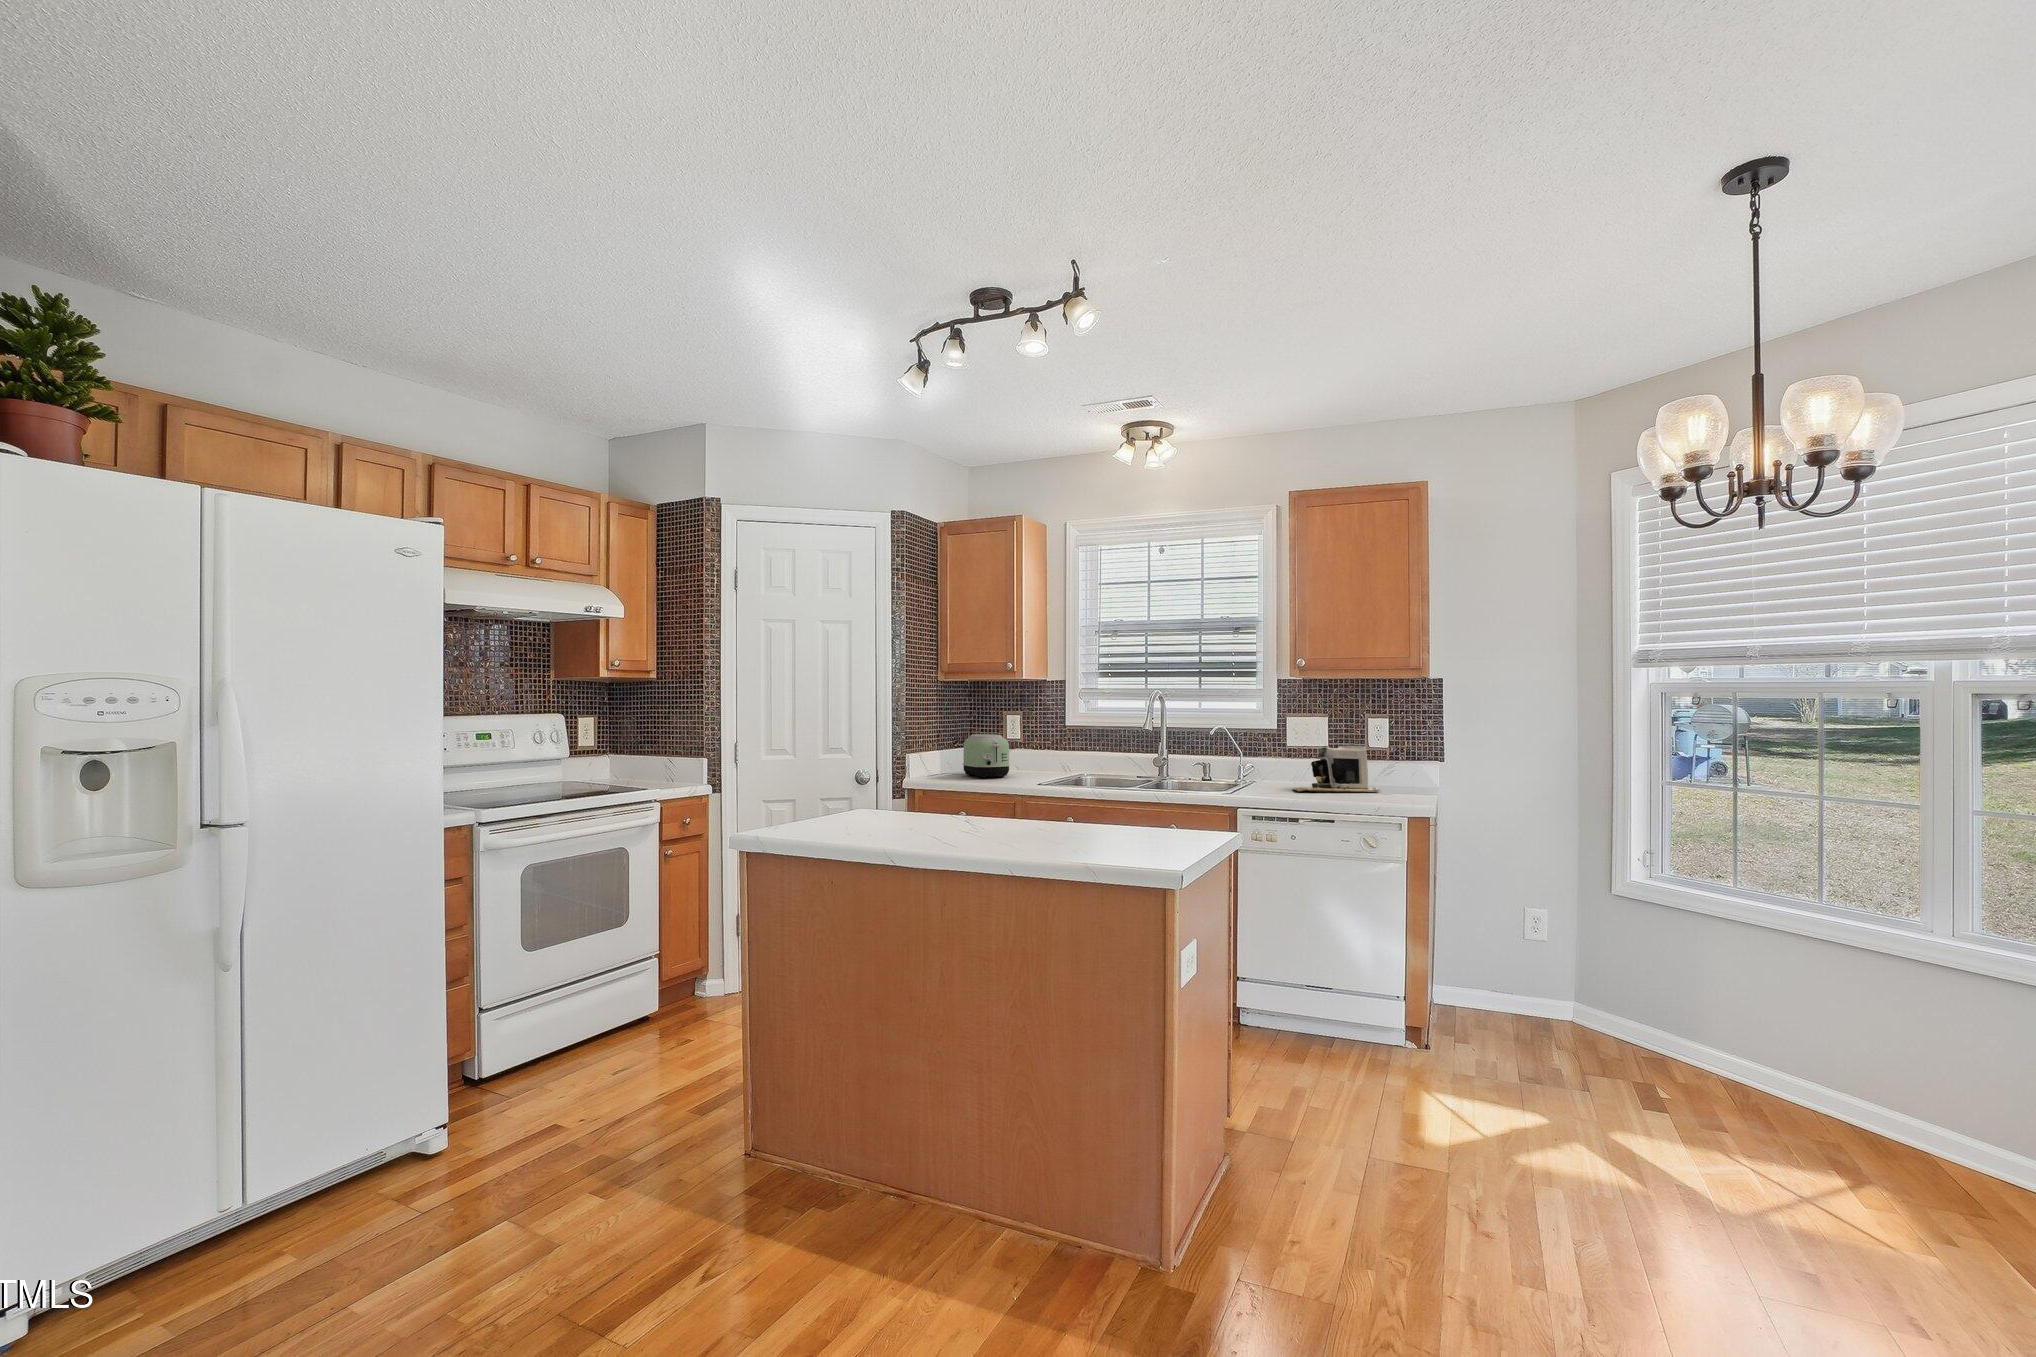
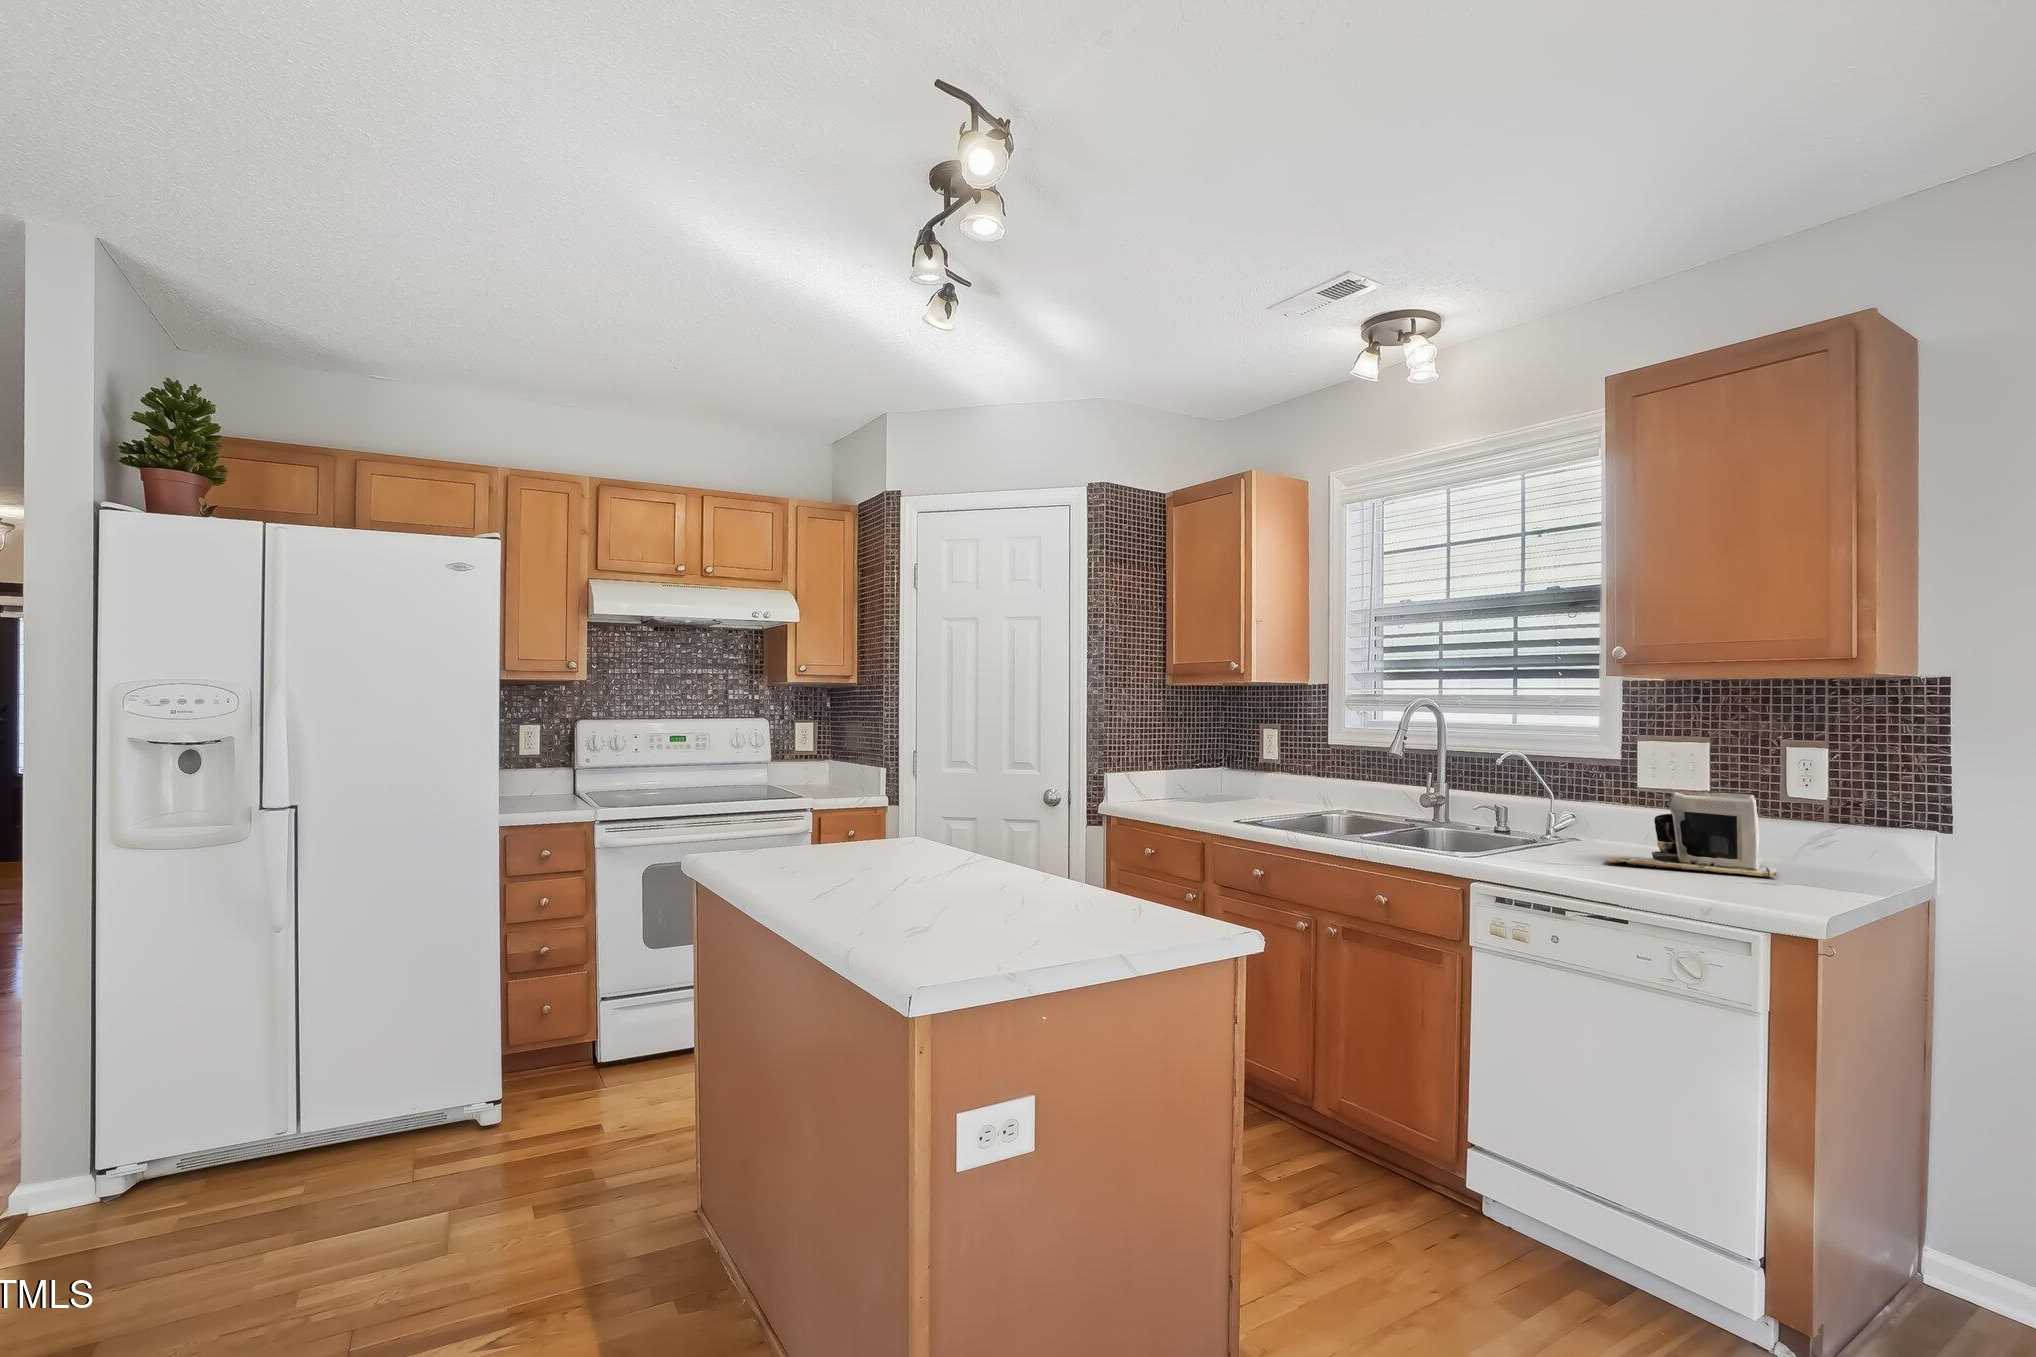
toaster: present [963,734,1010,778] -> none [1183,753,1236,809]

